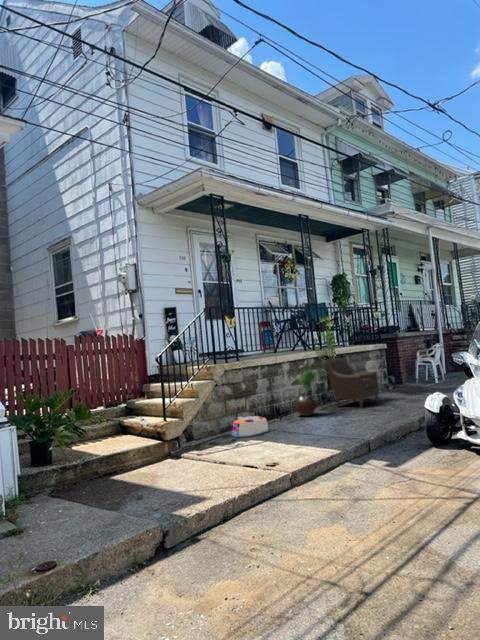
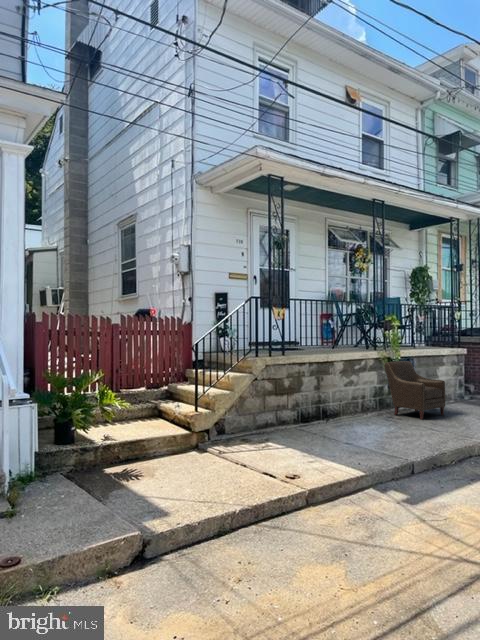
potted tree: present [295,370,317,416] -> none [345,367,377,421]
storage bin: present [231,416,269,437] -> none [267,415,309,439]

